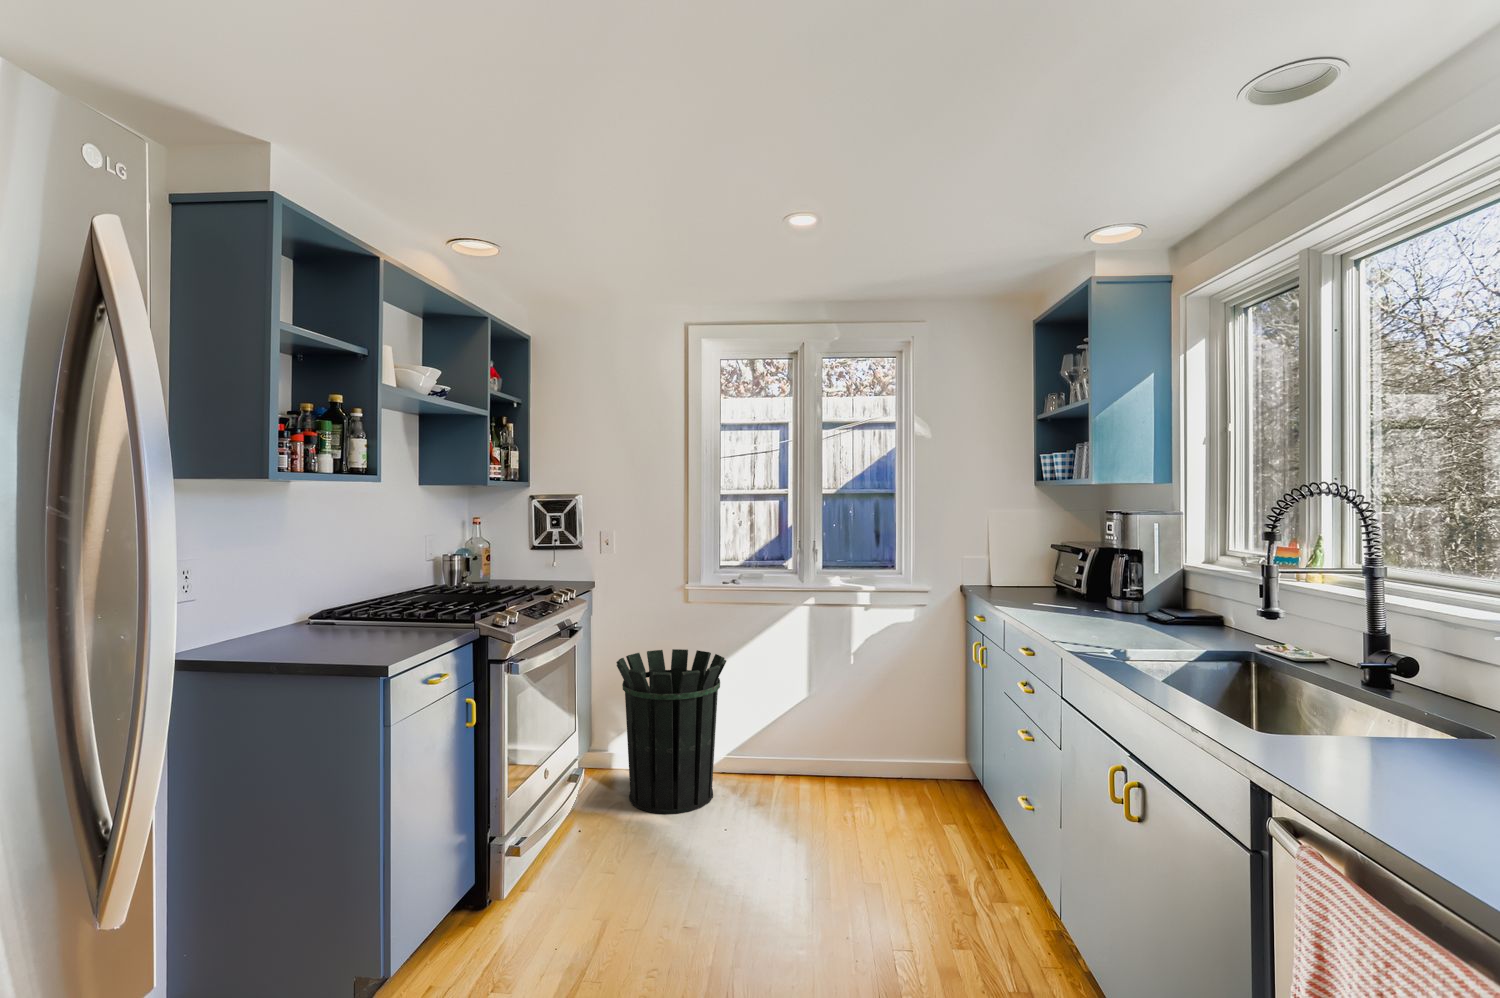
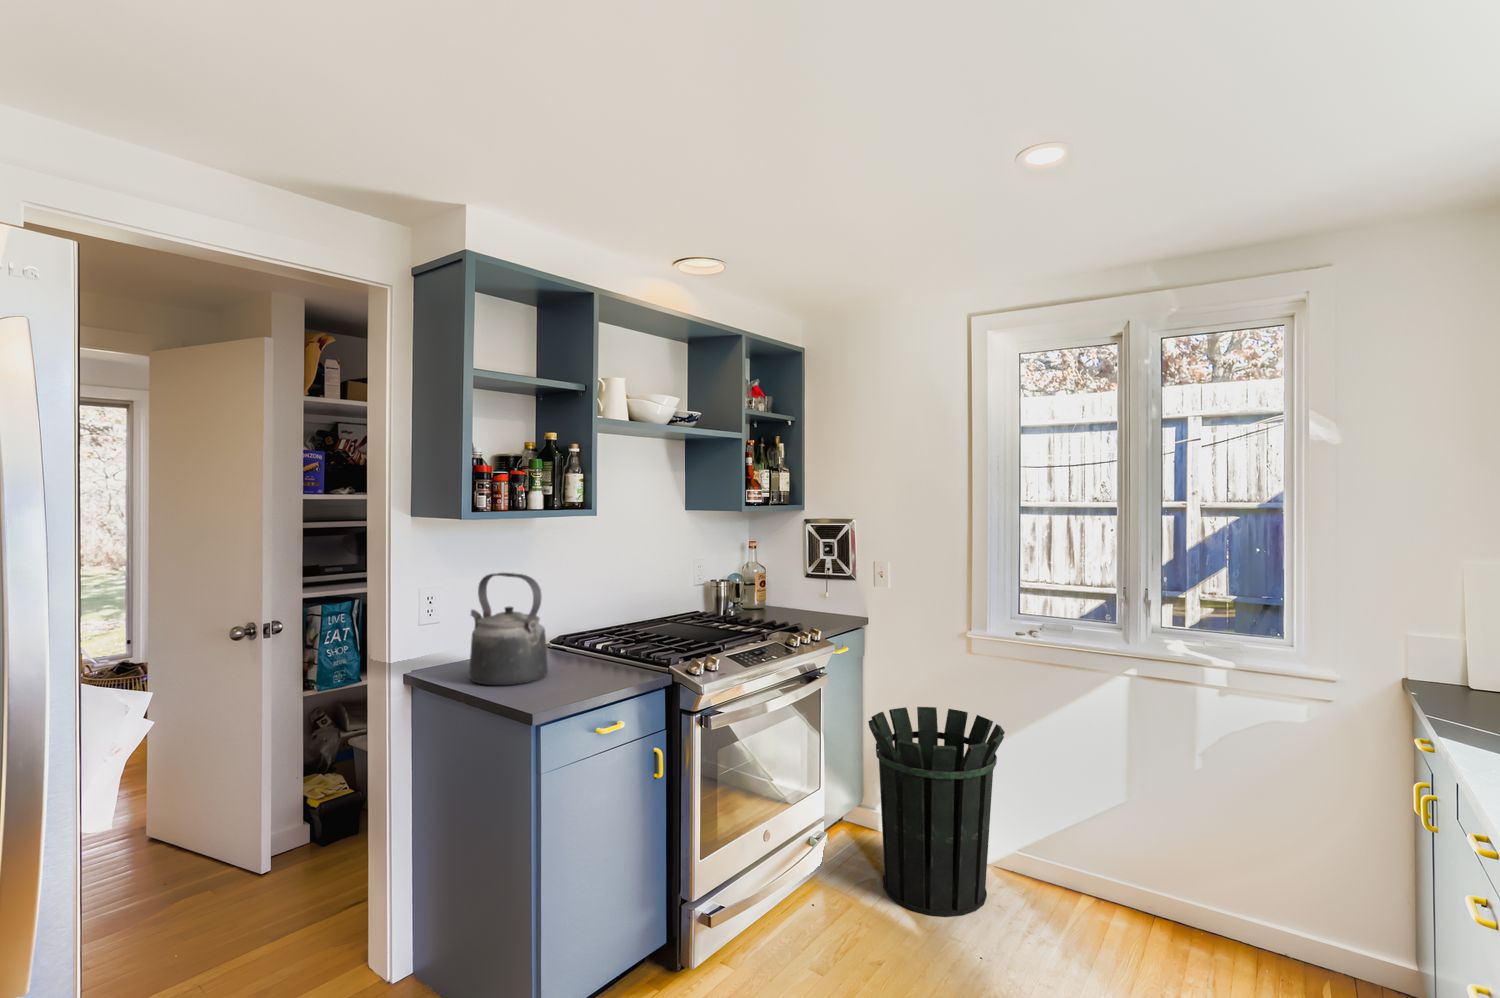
kettle: none [253,537,359,652] -> present [469,573,548,685]

